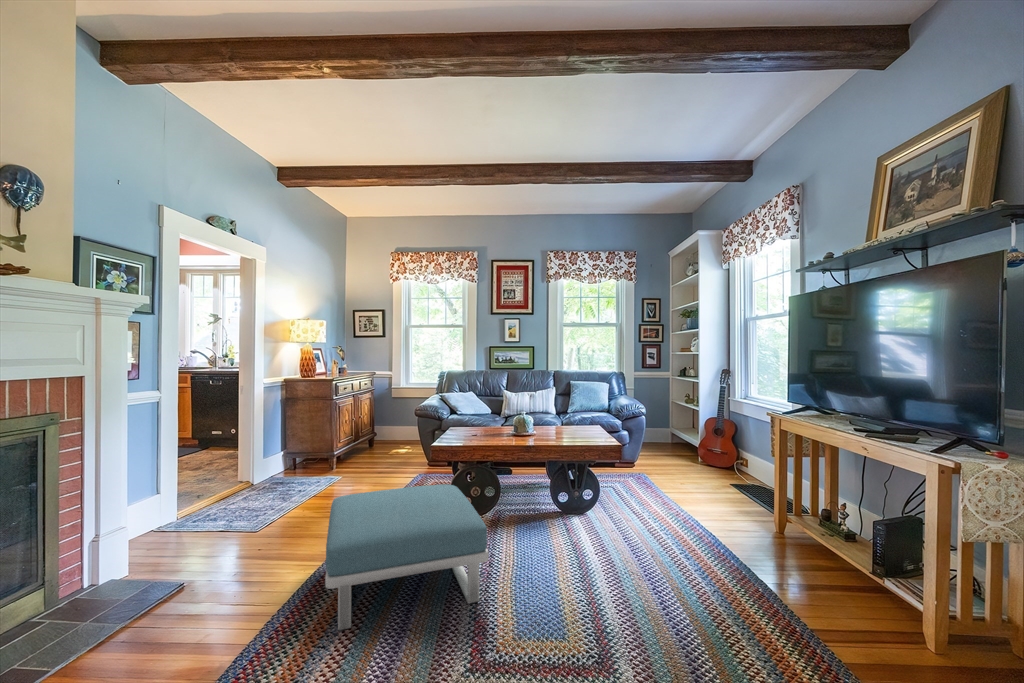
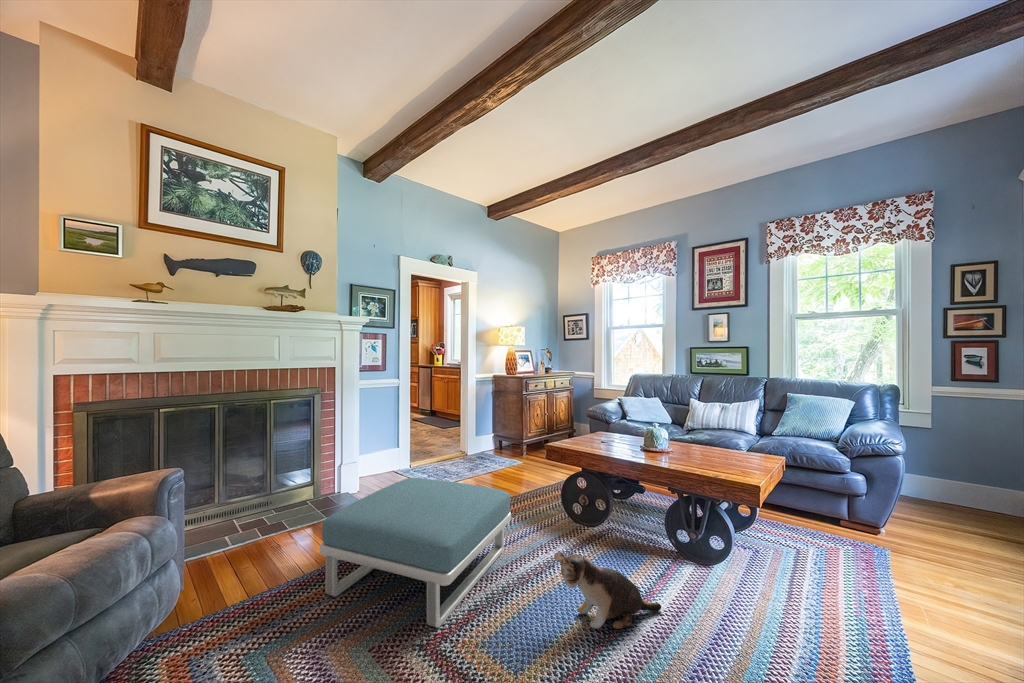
plush toy: none [541,509,589,557] -> present [554,552,661,629]

